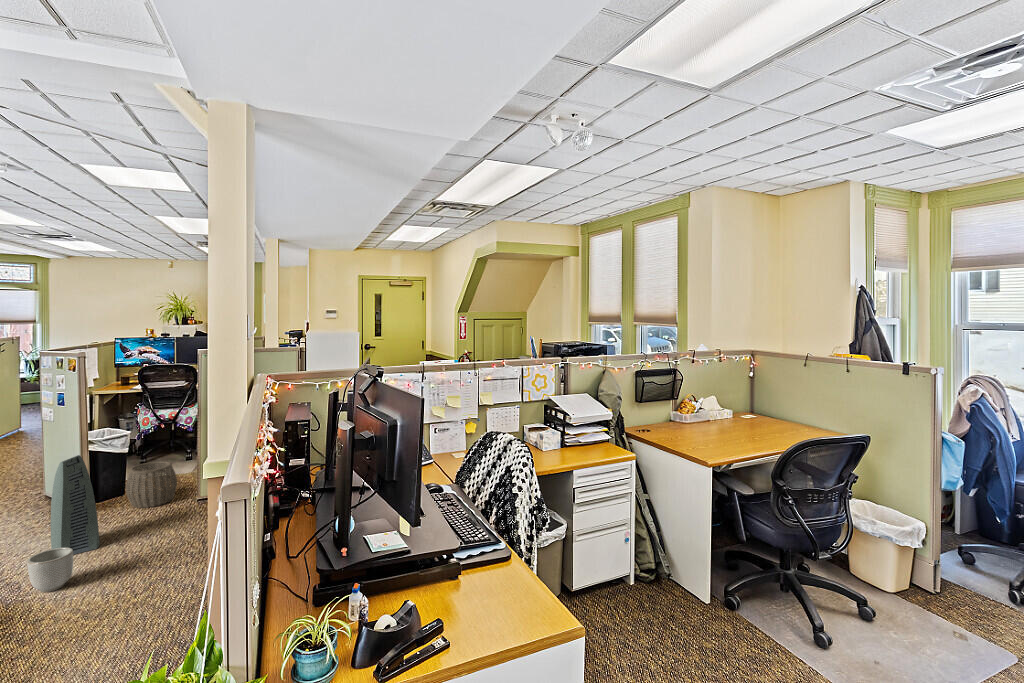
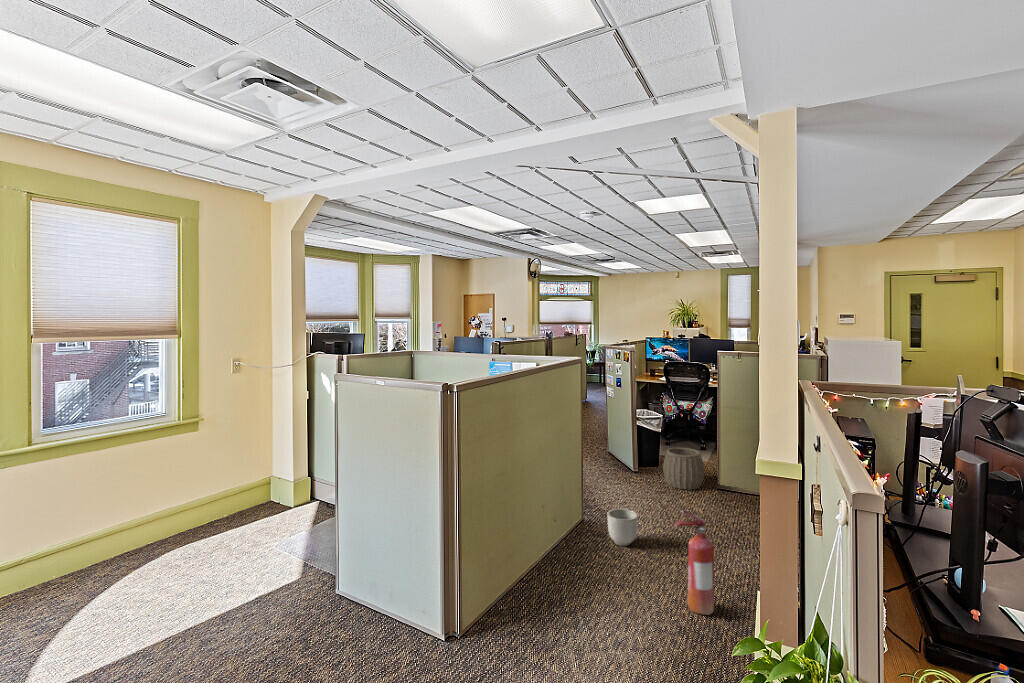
air purifier: present [51,455,100,554] -> none [616,431,649,517]
fire extinguisher: none [104,526,155,624] -> present [675,510,714,615]

